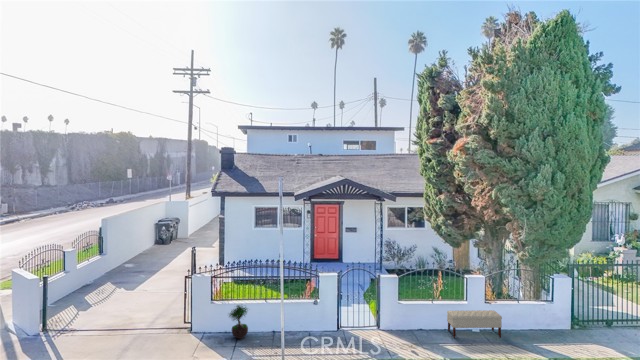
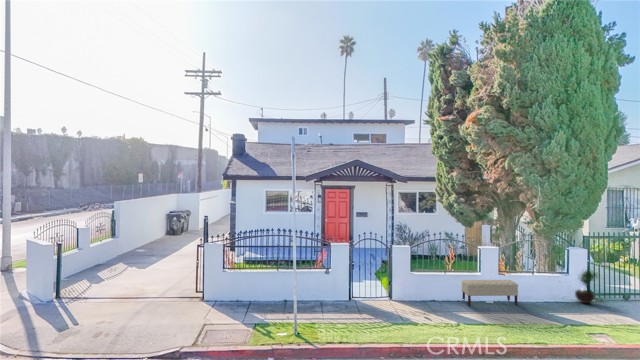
potted tree: present [229,305,248,338] -> present [575,271,597,303]

